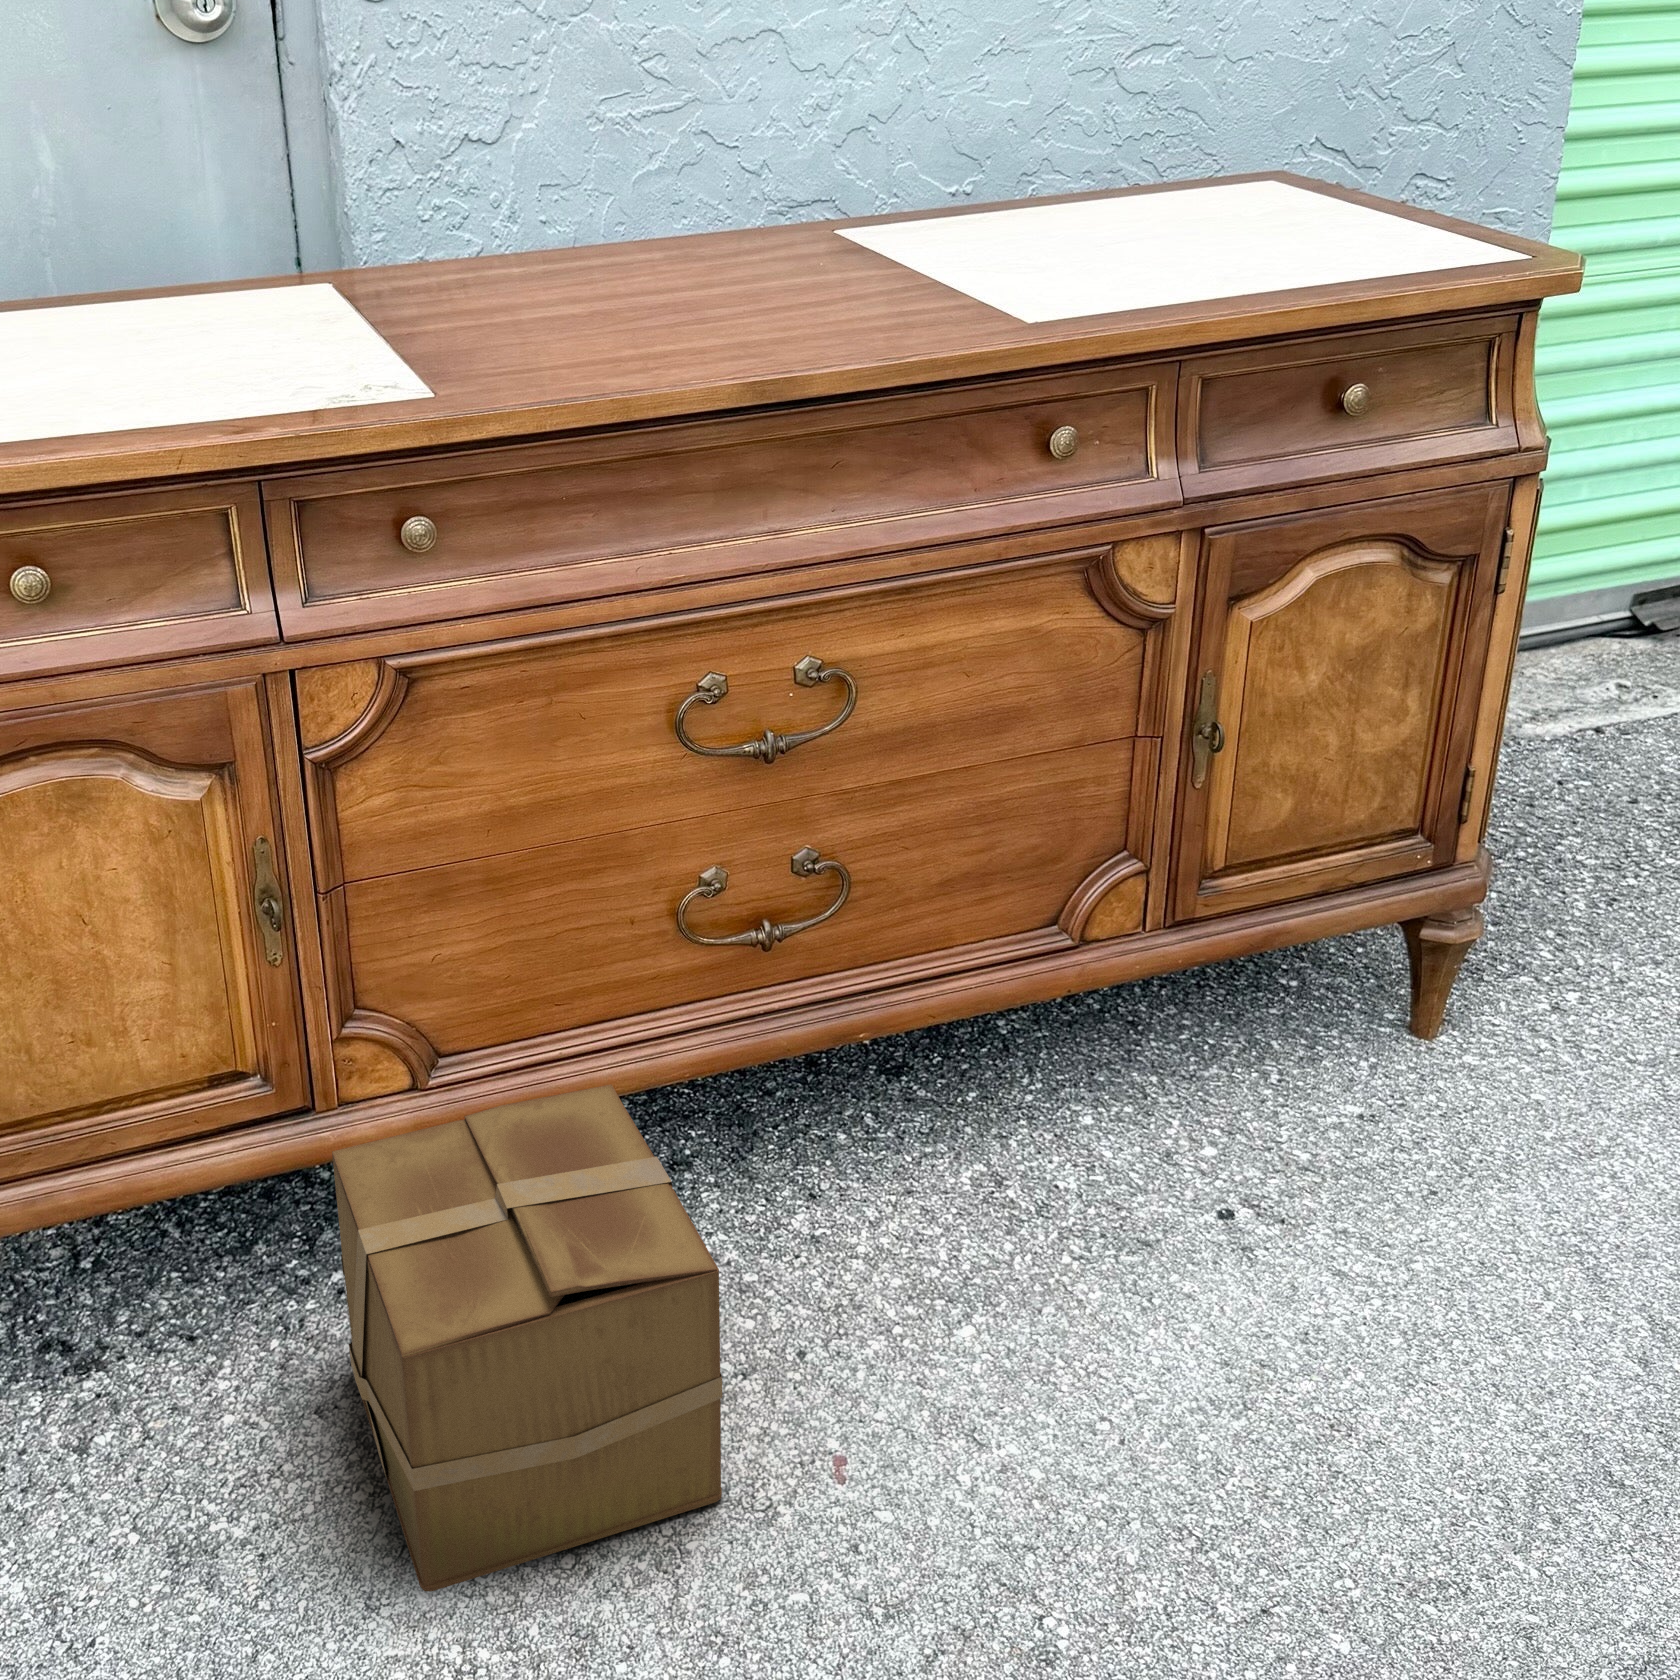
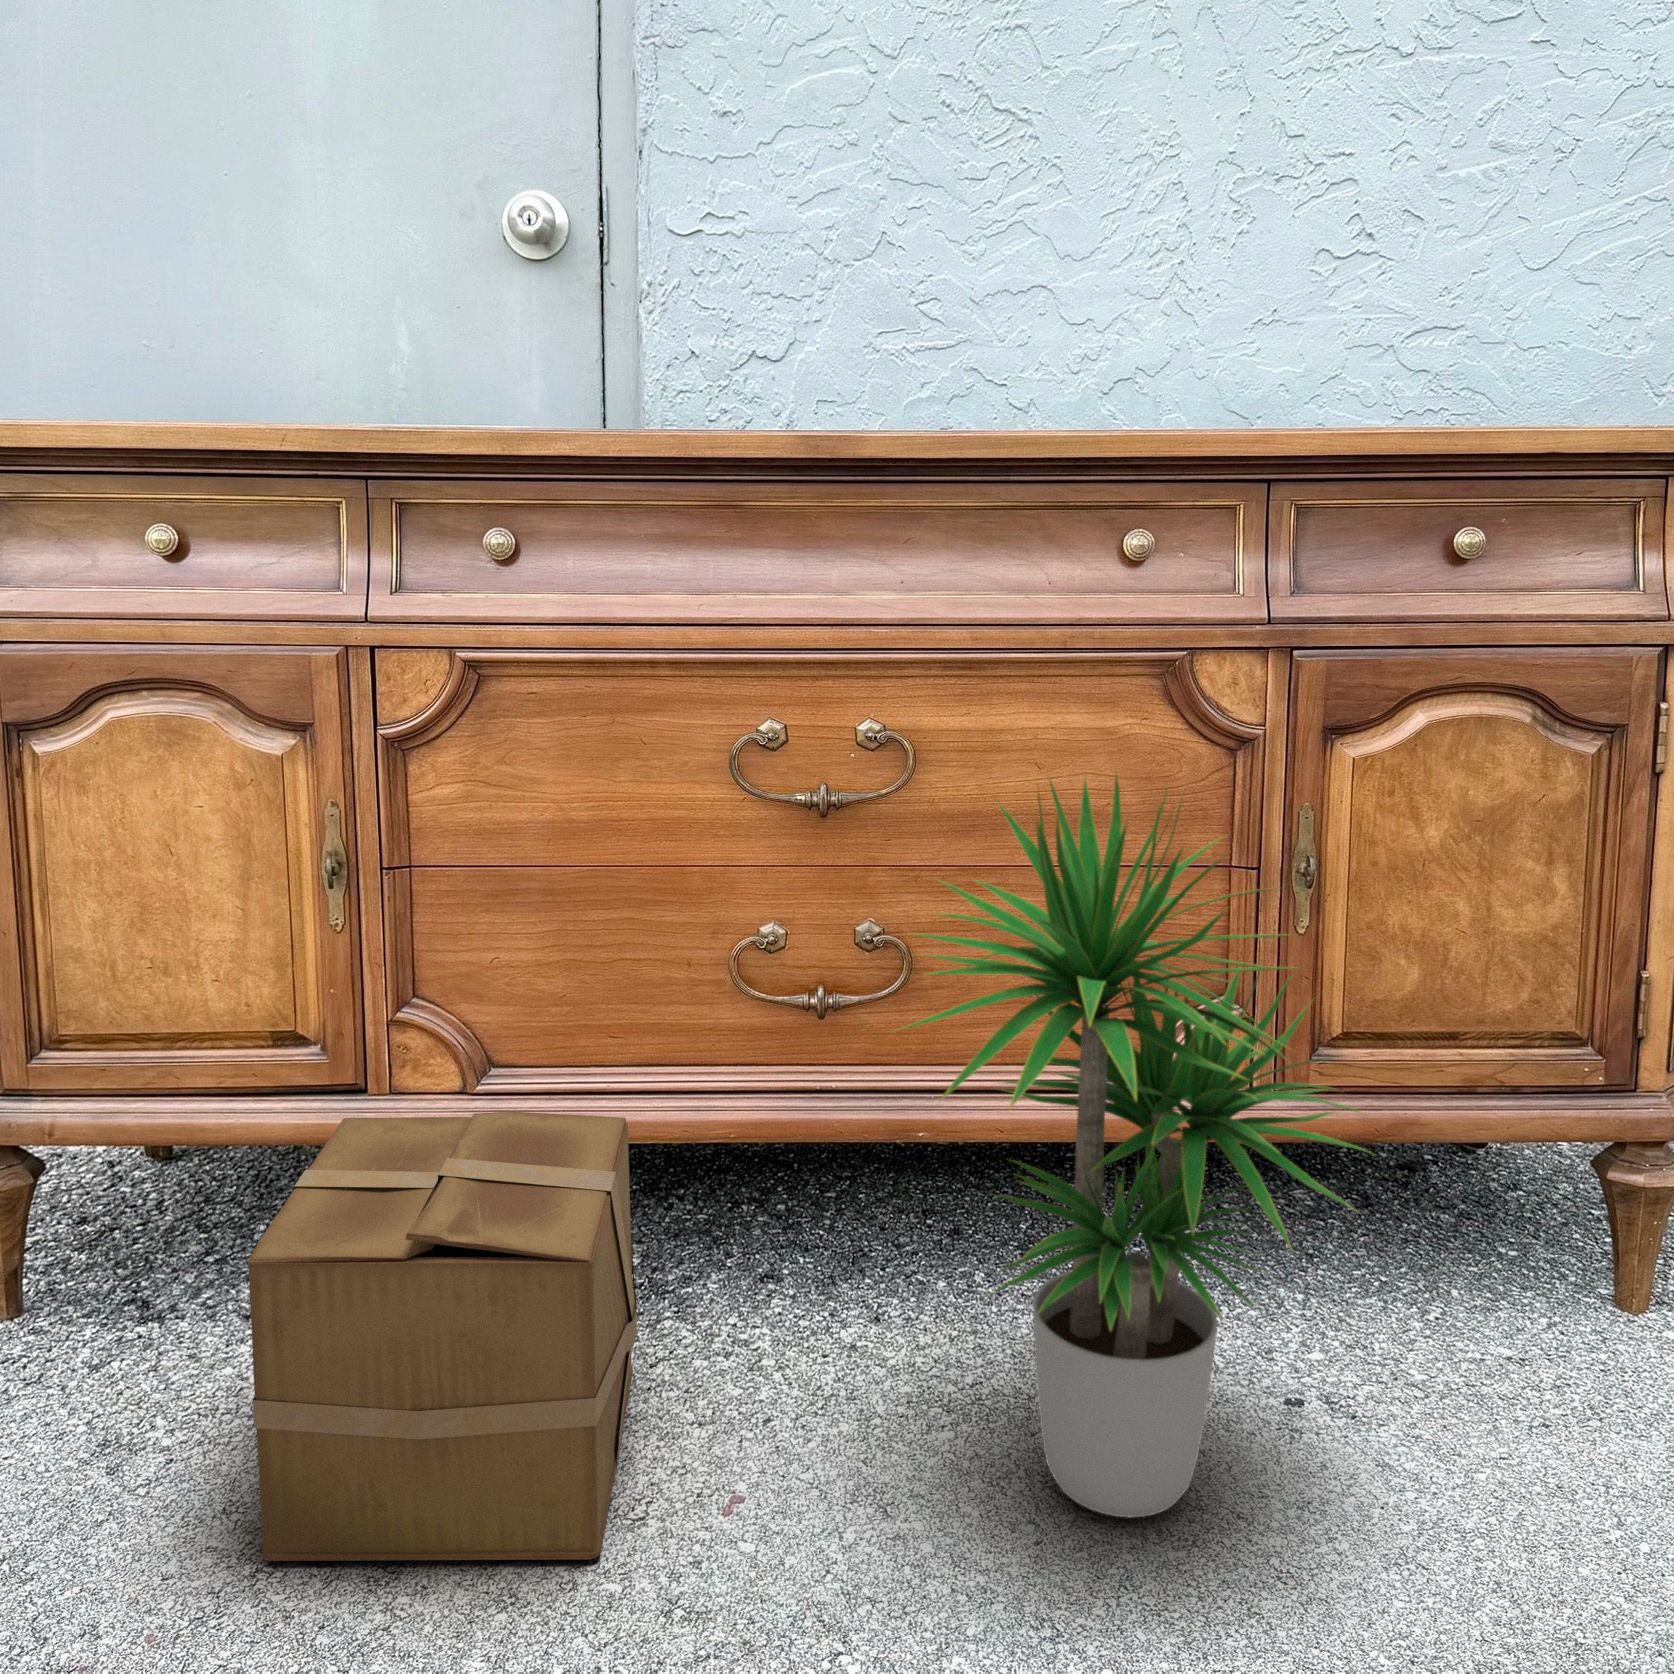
potted plant: none [903,698,1331,1334] -> present [899,774,1367,1518]

